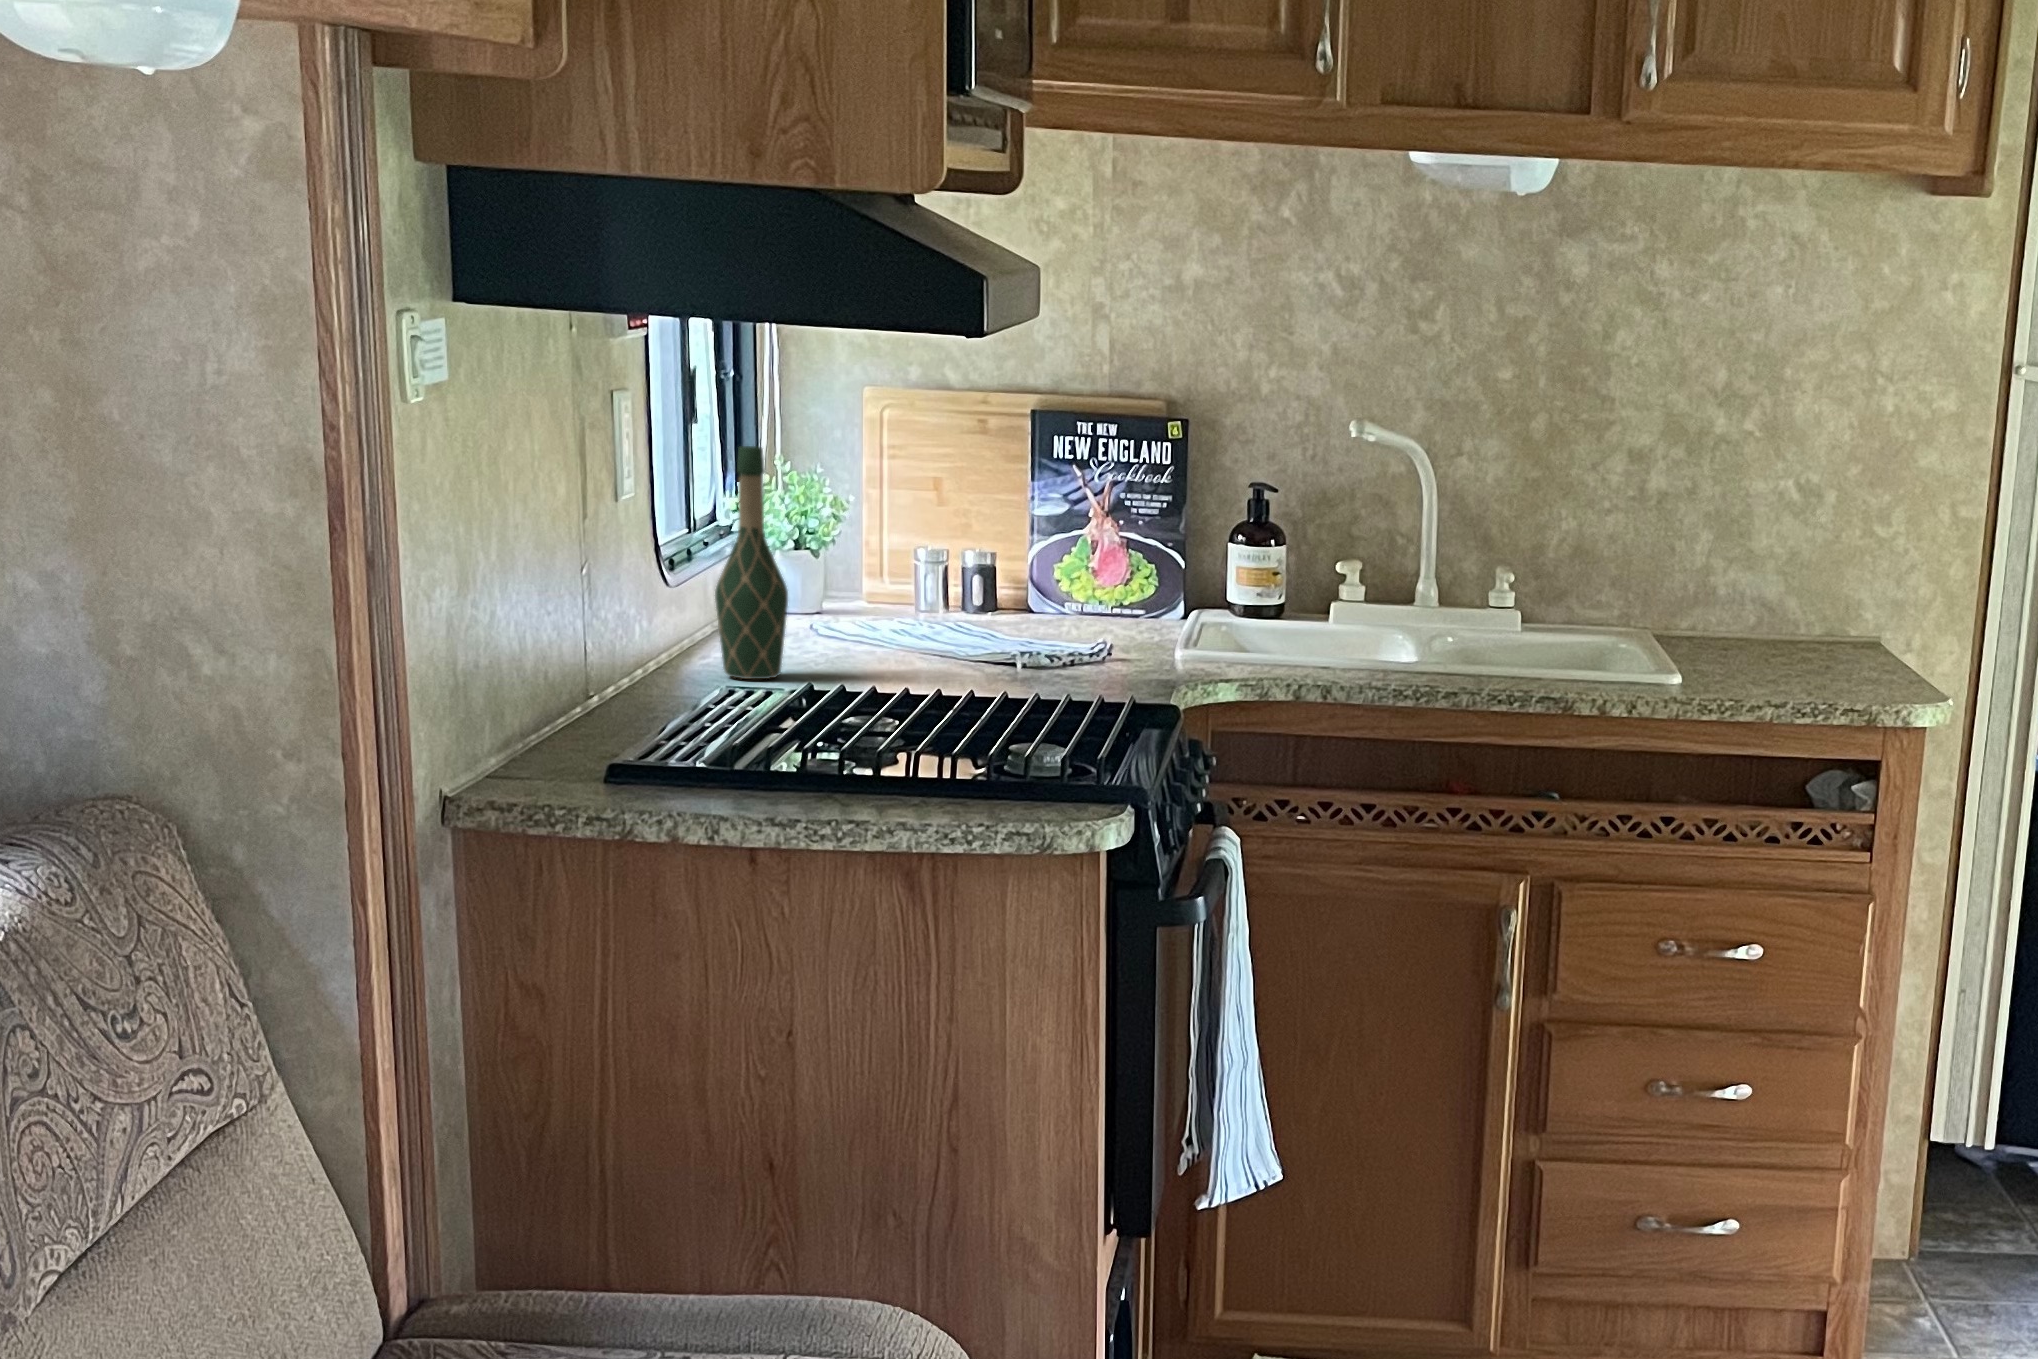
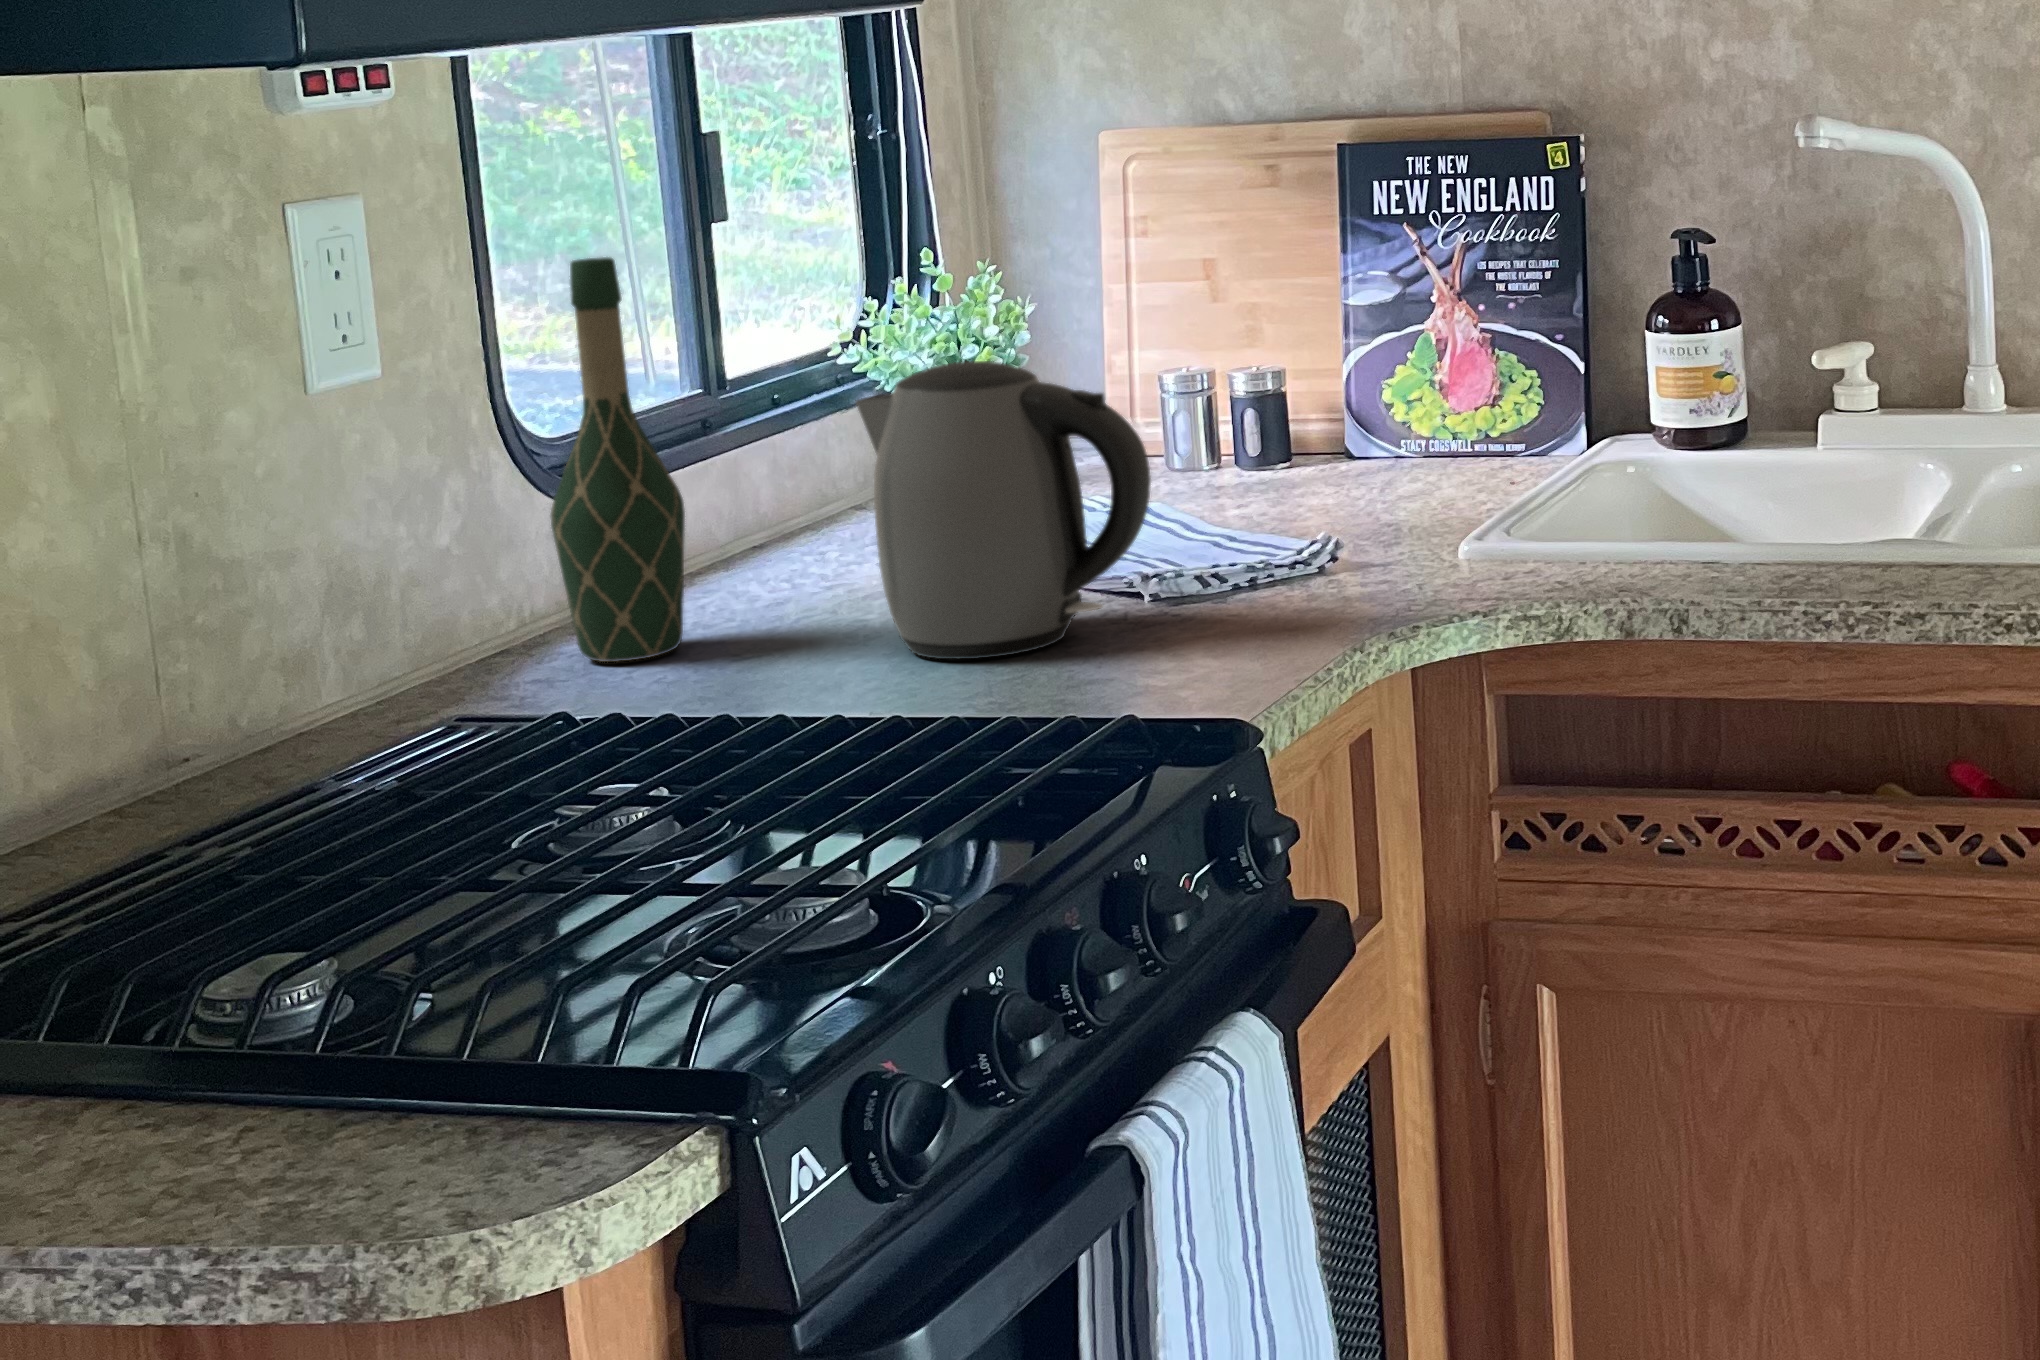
kettle: none [899,522,1064,685] -> present [856,361,1151,659]

